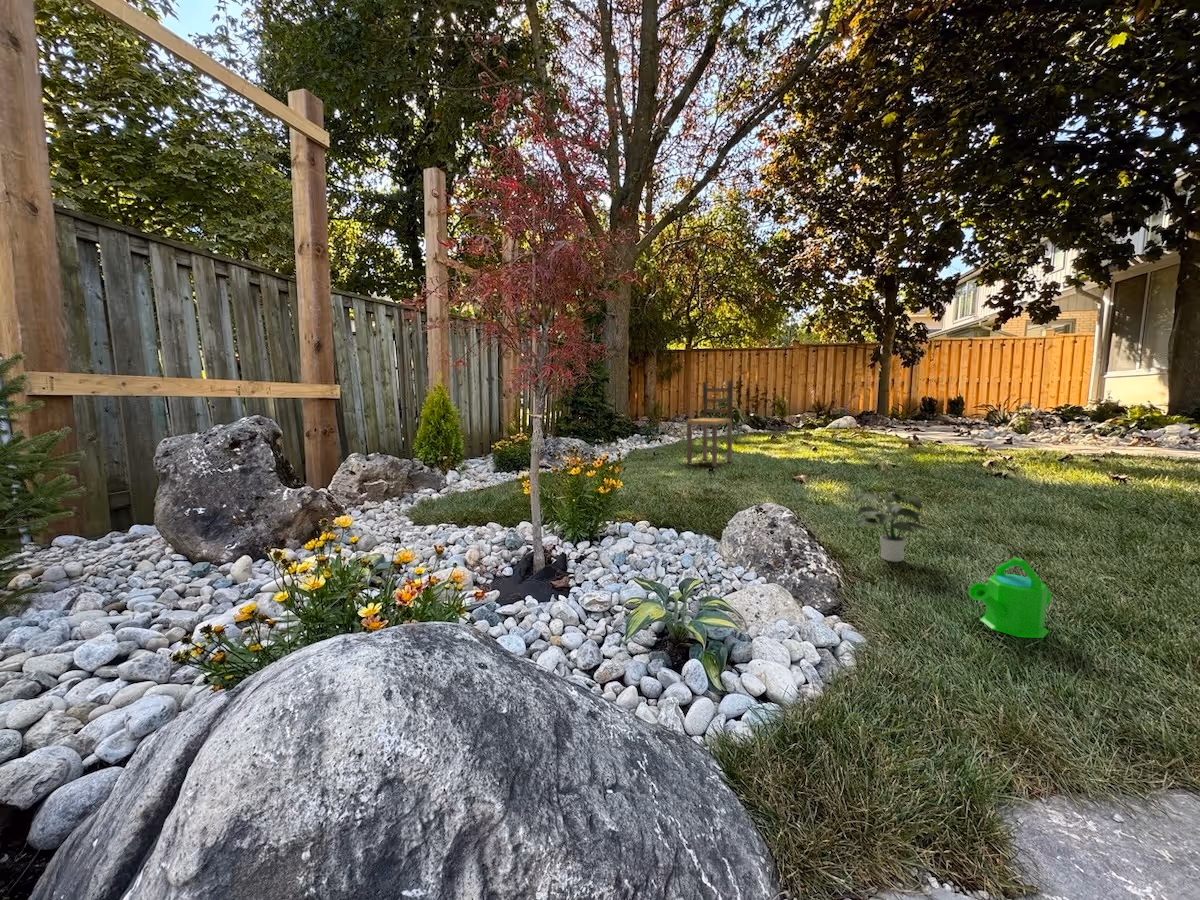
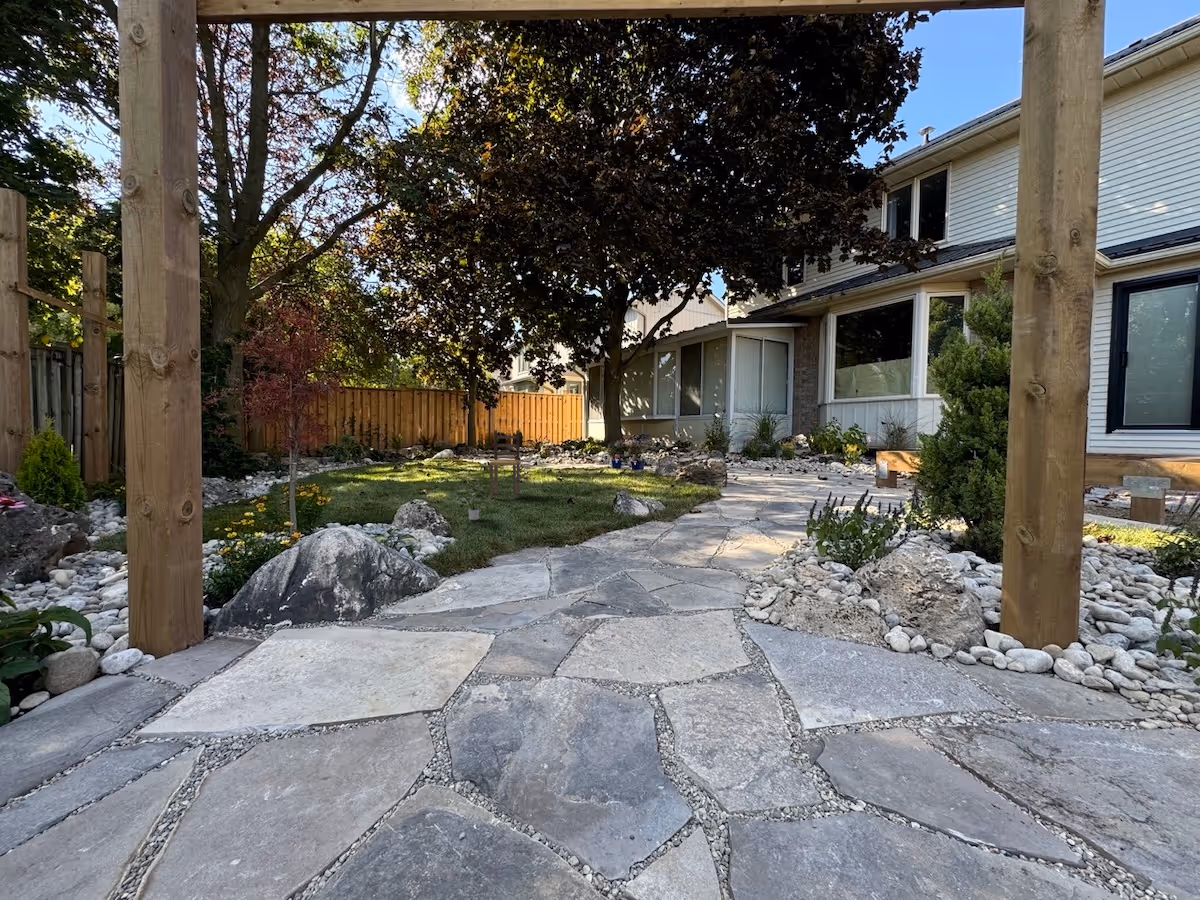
chair: present [687,381,733,467] -> present [490,430,520,499]
watering can: present [968,557,1052,638] -> none [498,505,526,533]

